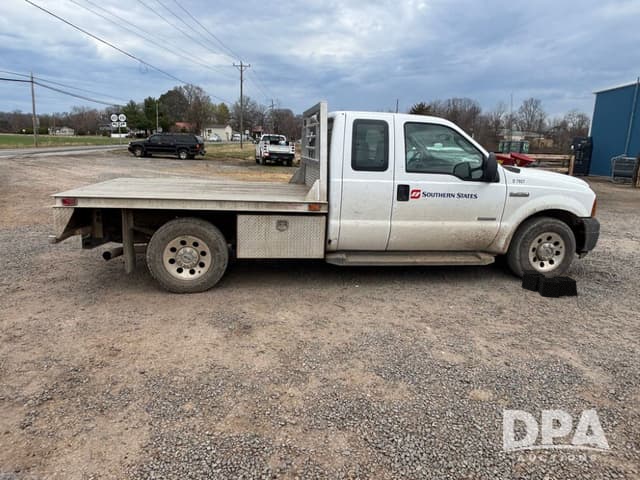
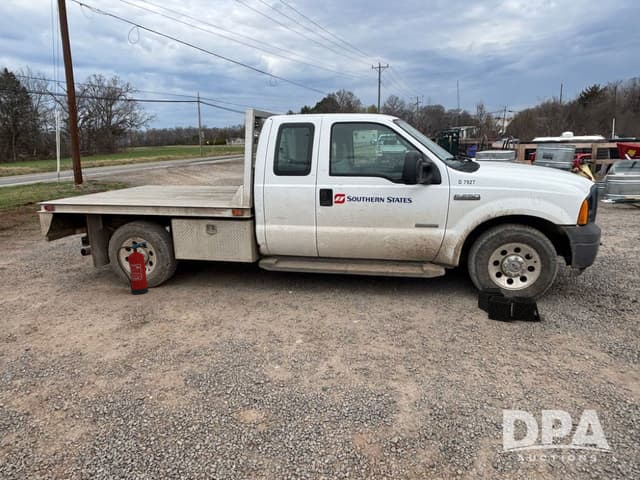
fire extinguisher: none [165,240,208,300] -> present [117,241,148,295]

